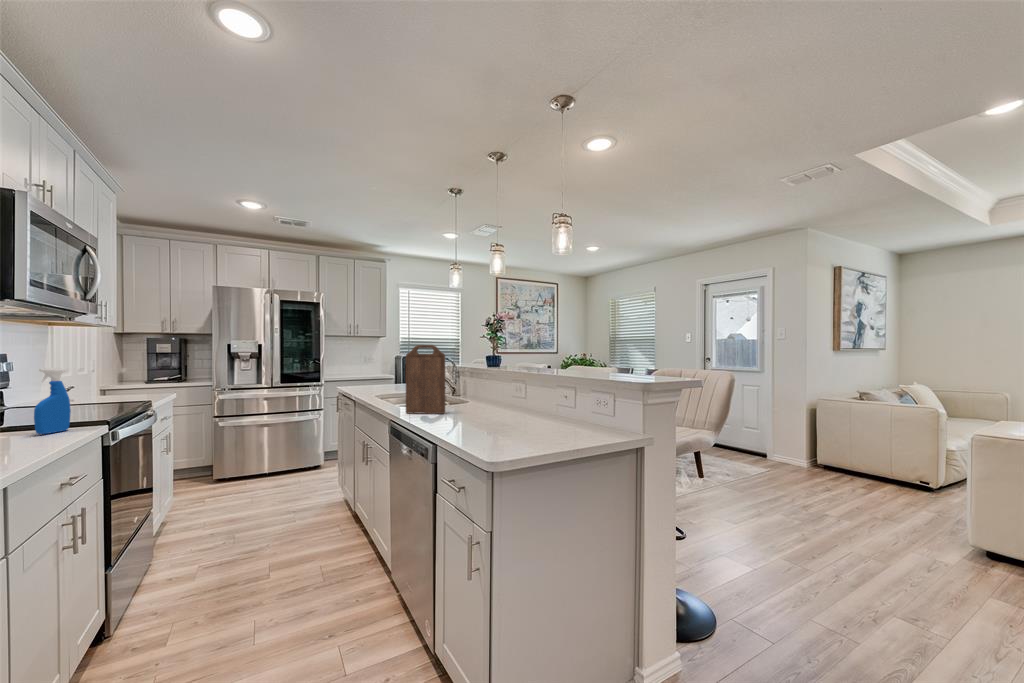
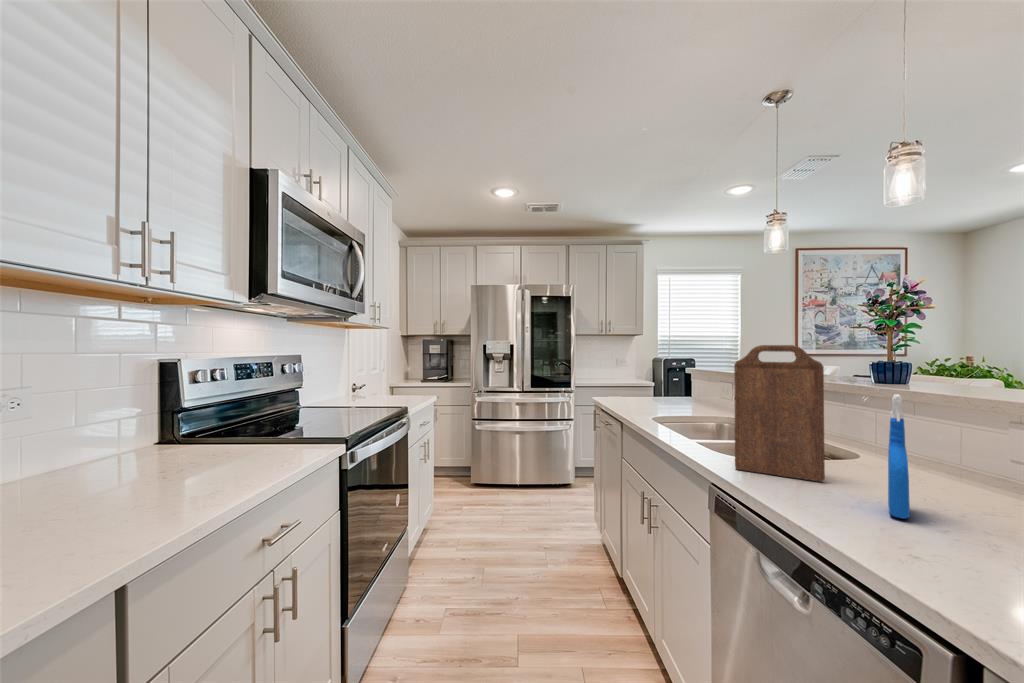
spray bottle: present [34,368,71,434] -> present [888,394,910,519]

